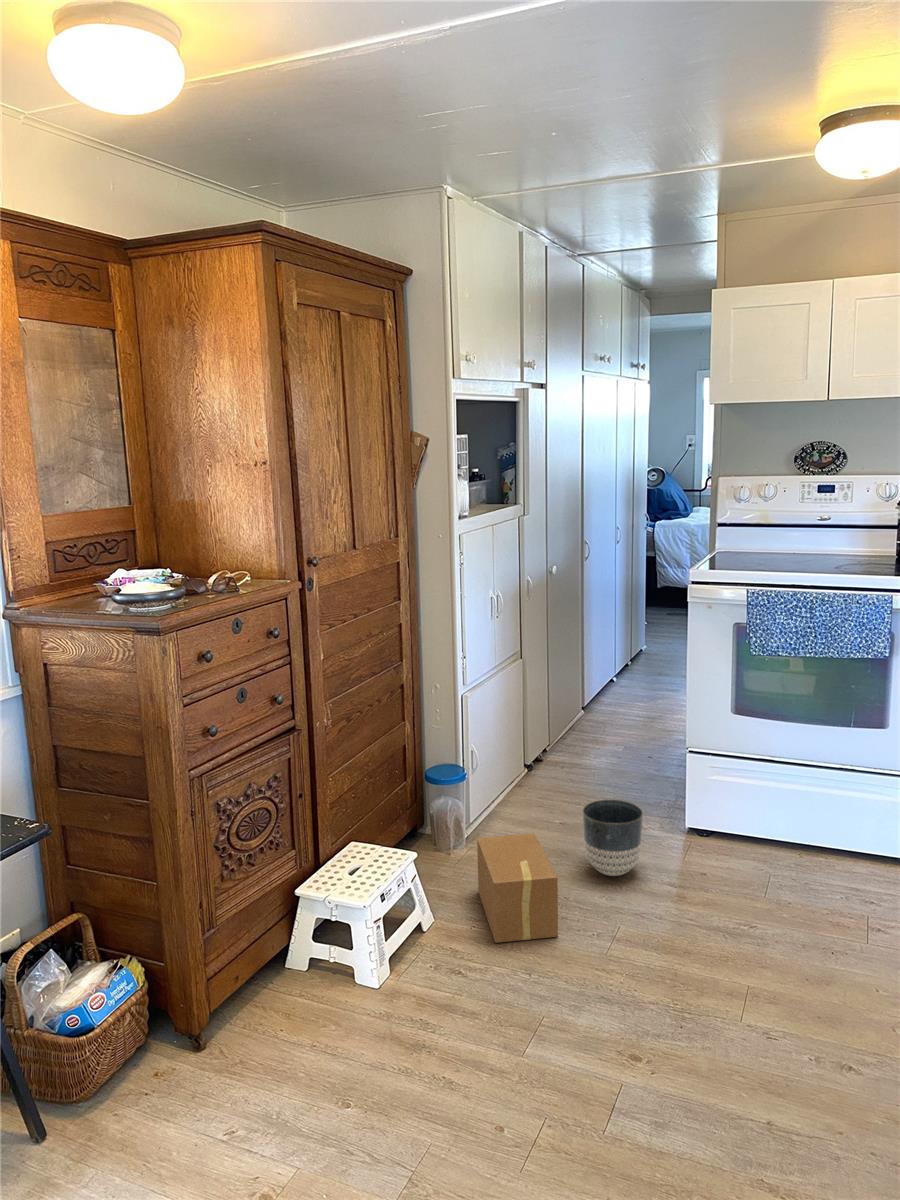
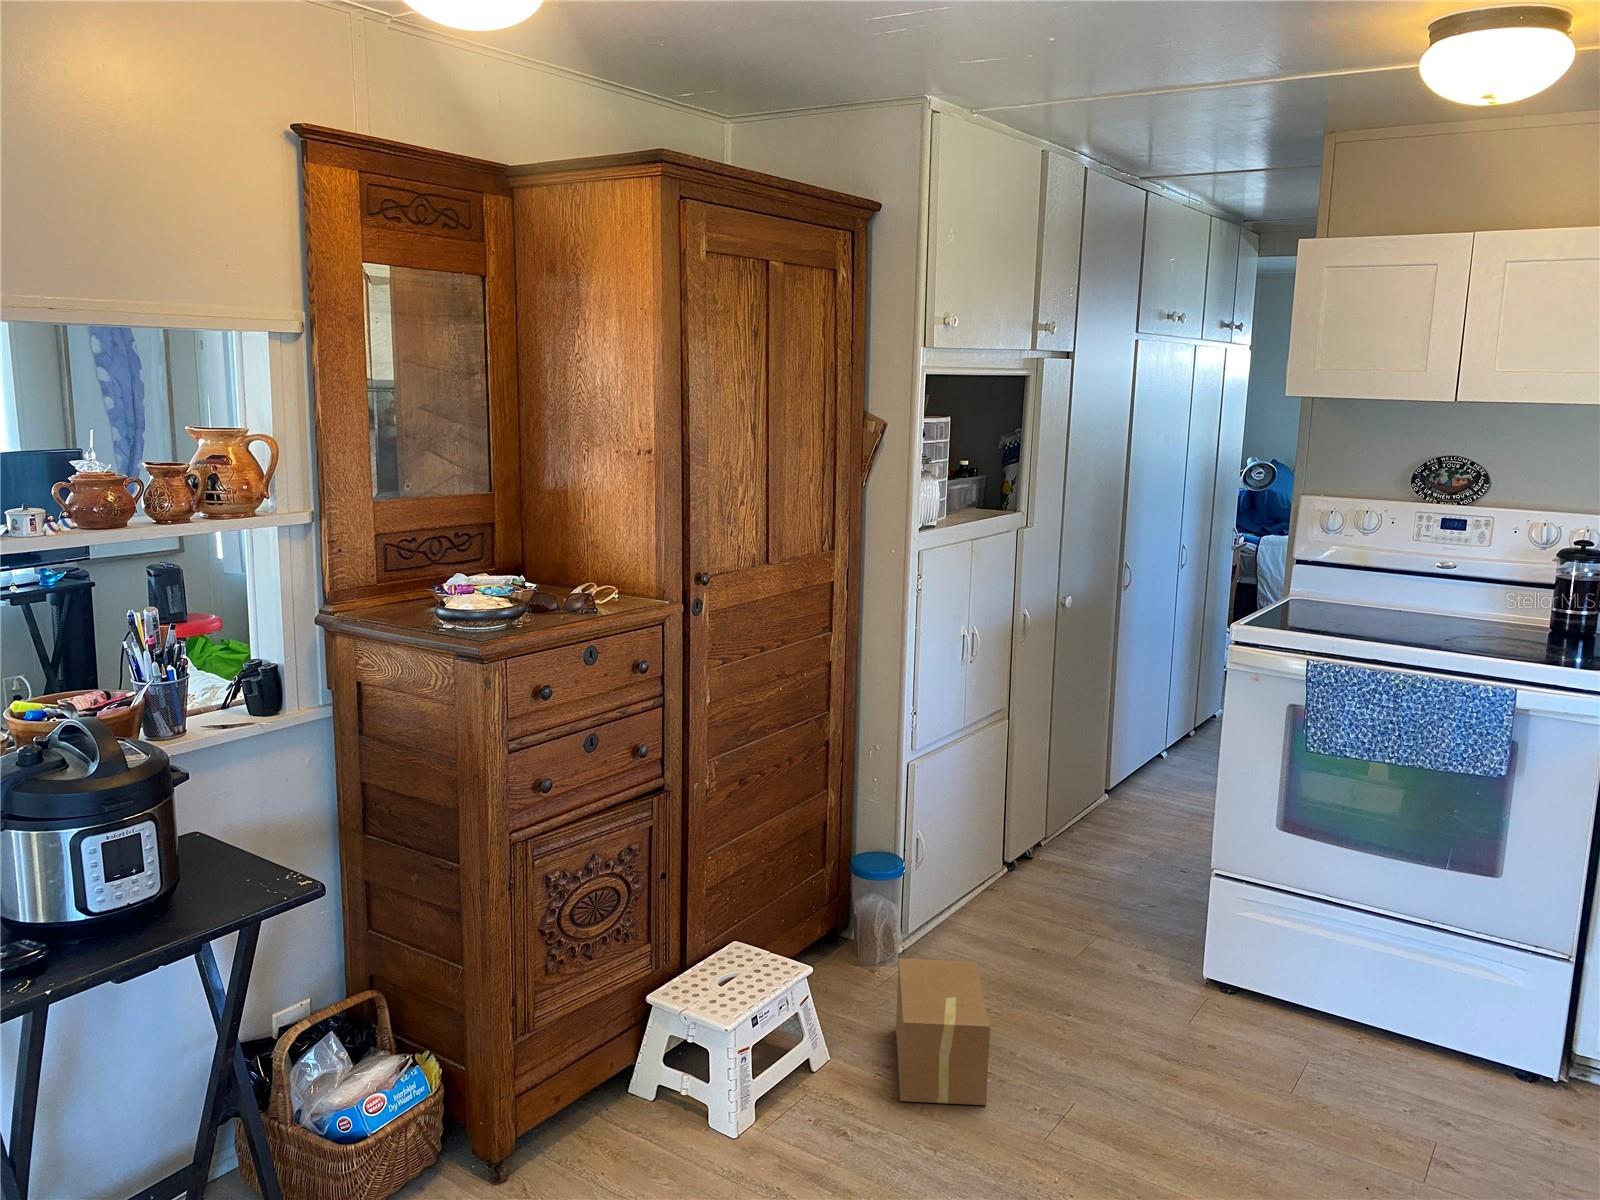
planter: present [583,800,643,876] -> none [1048,928,1131,1034]

